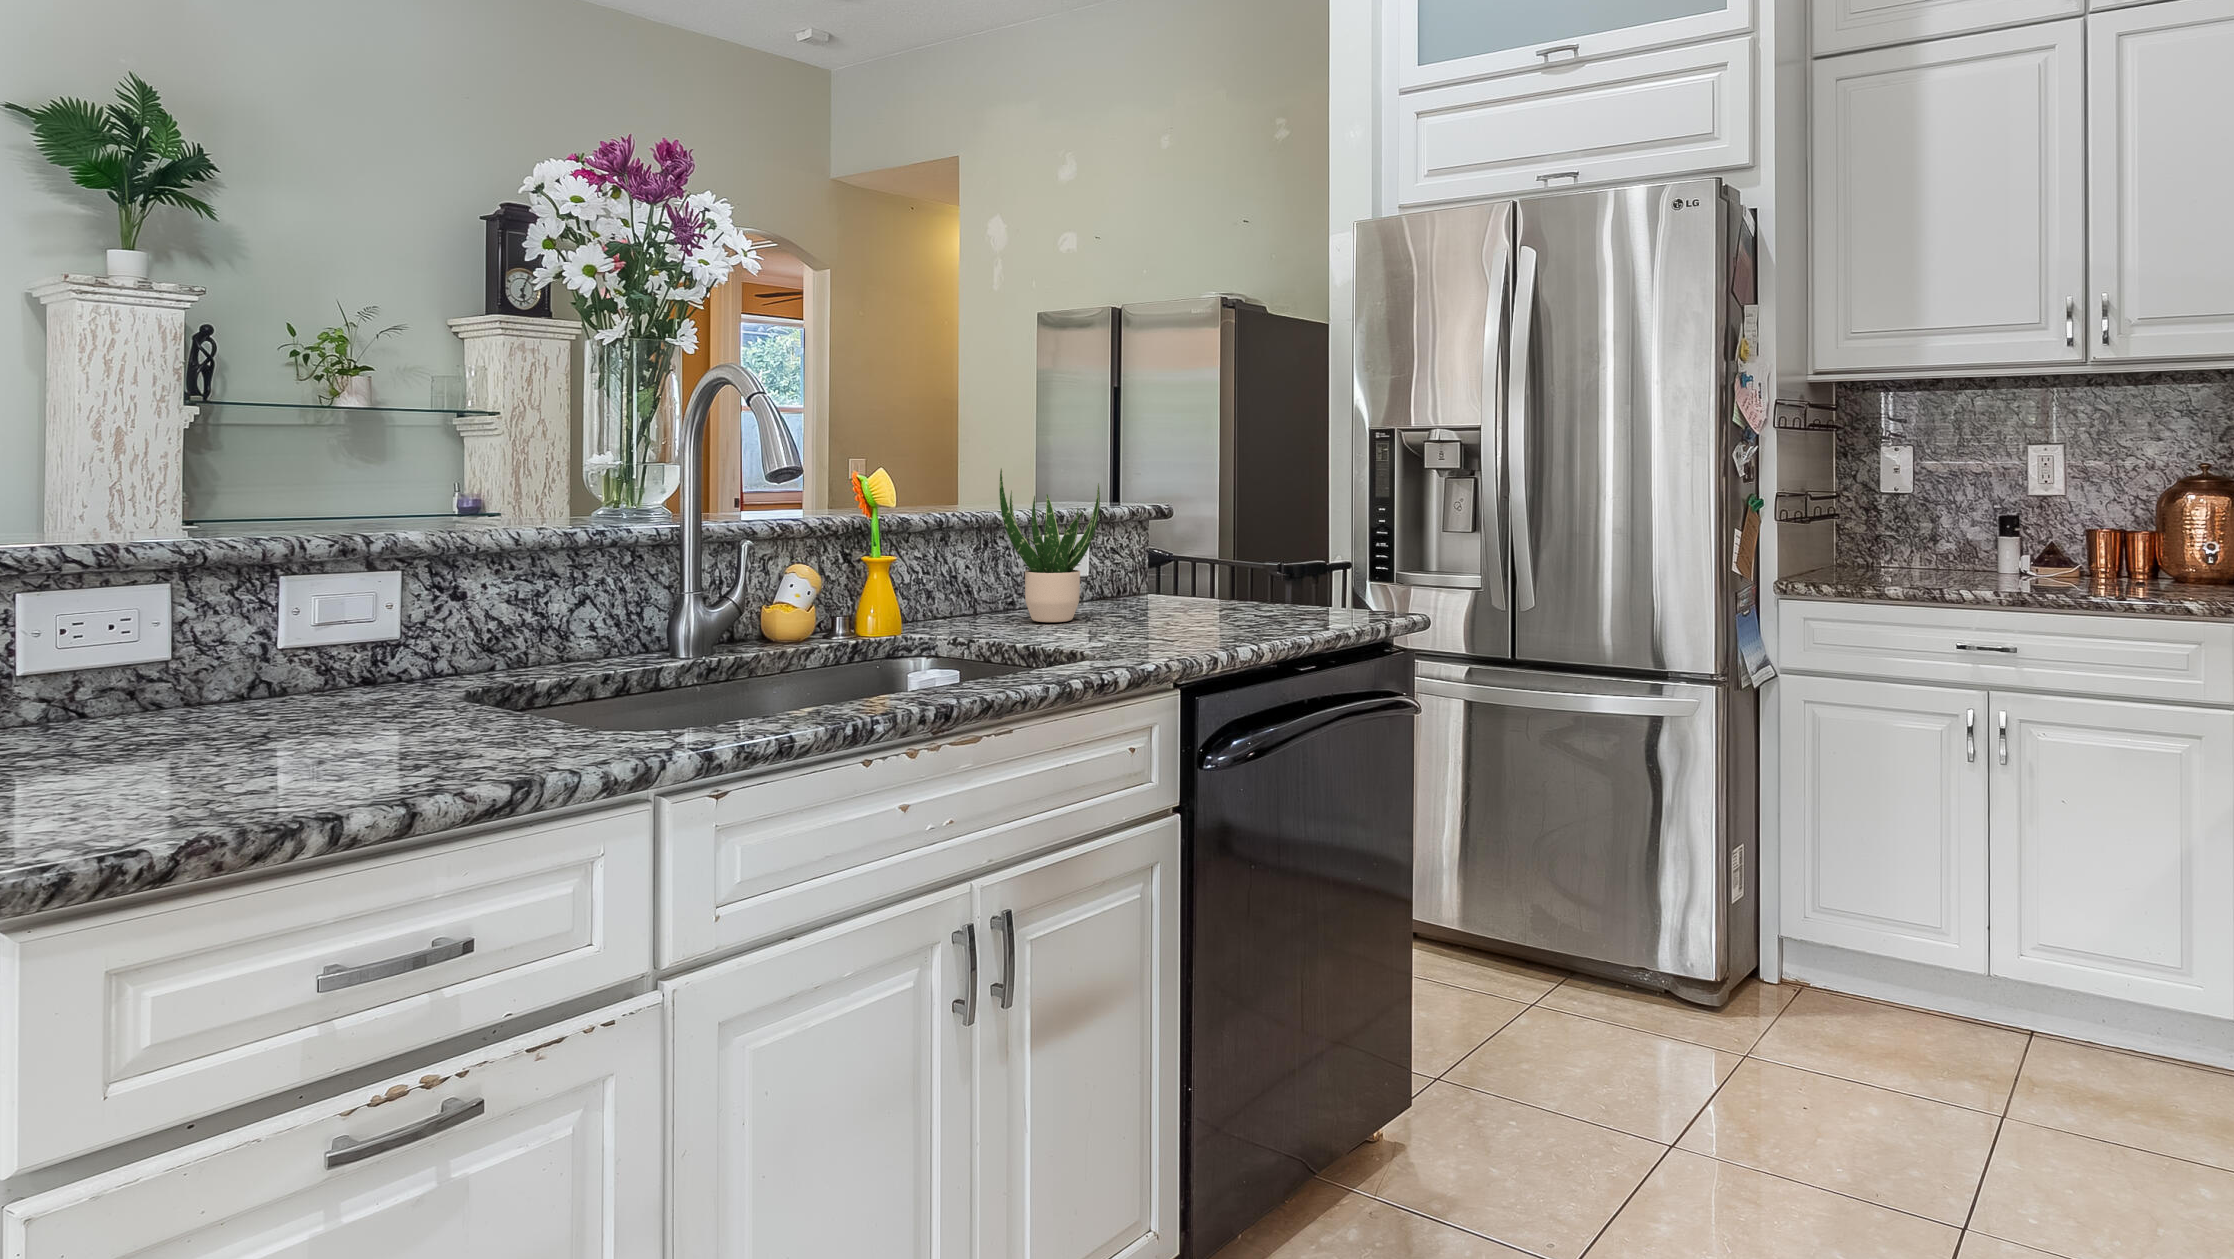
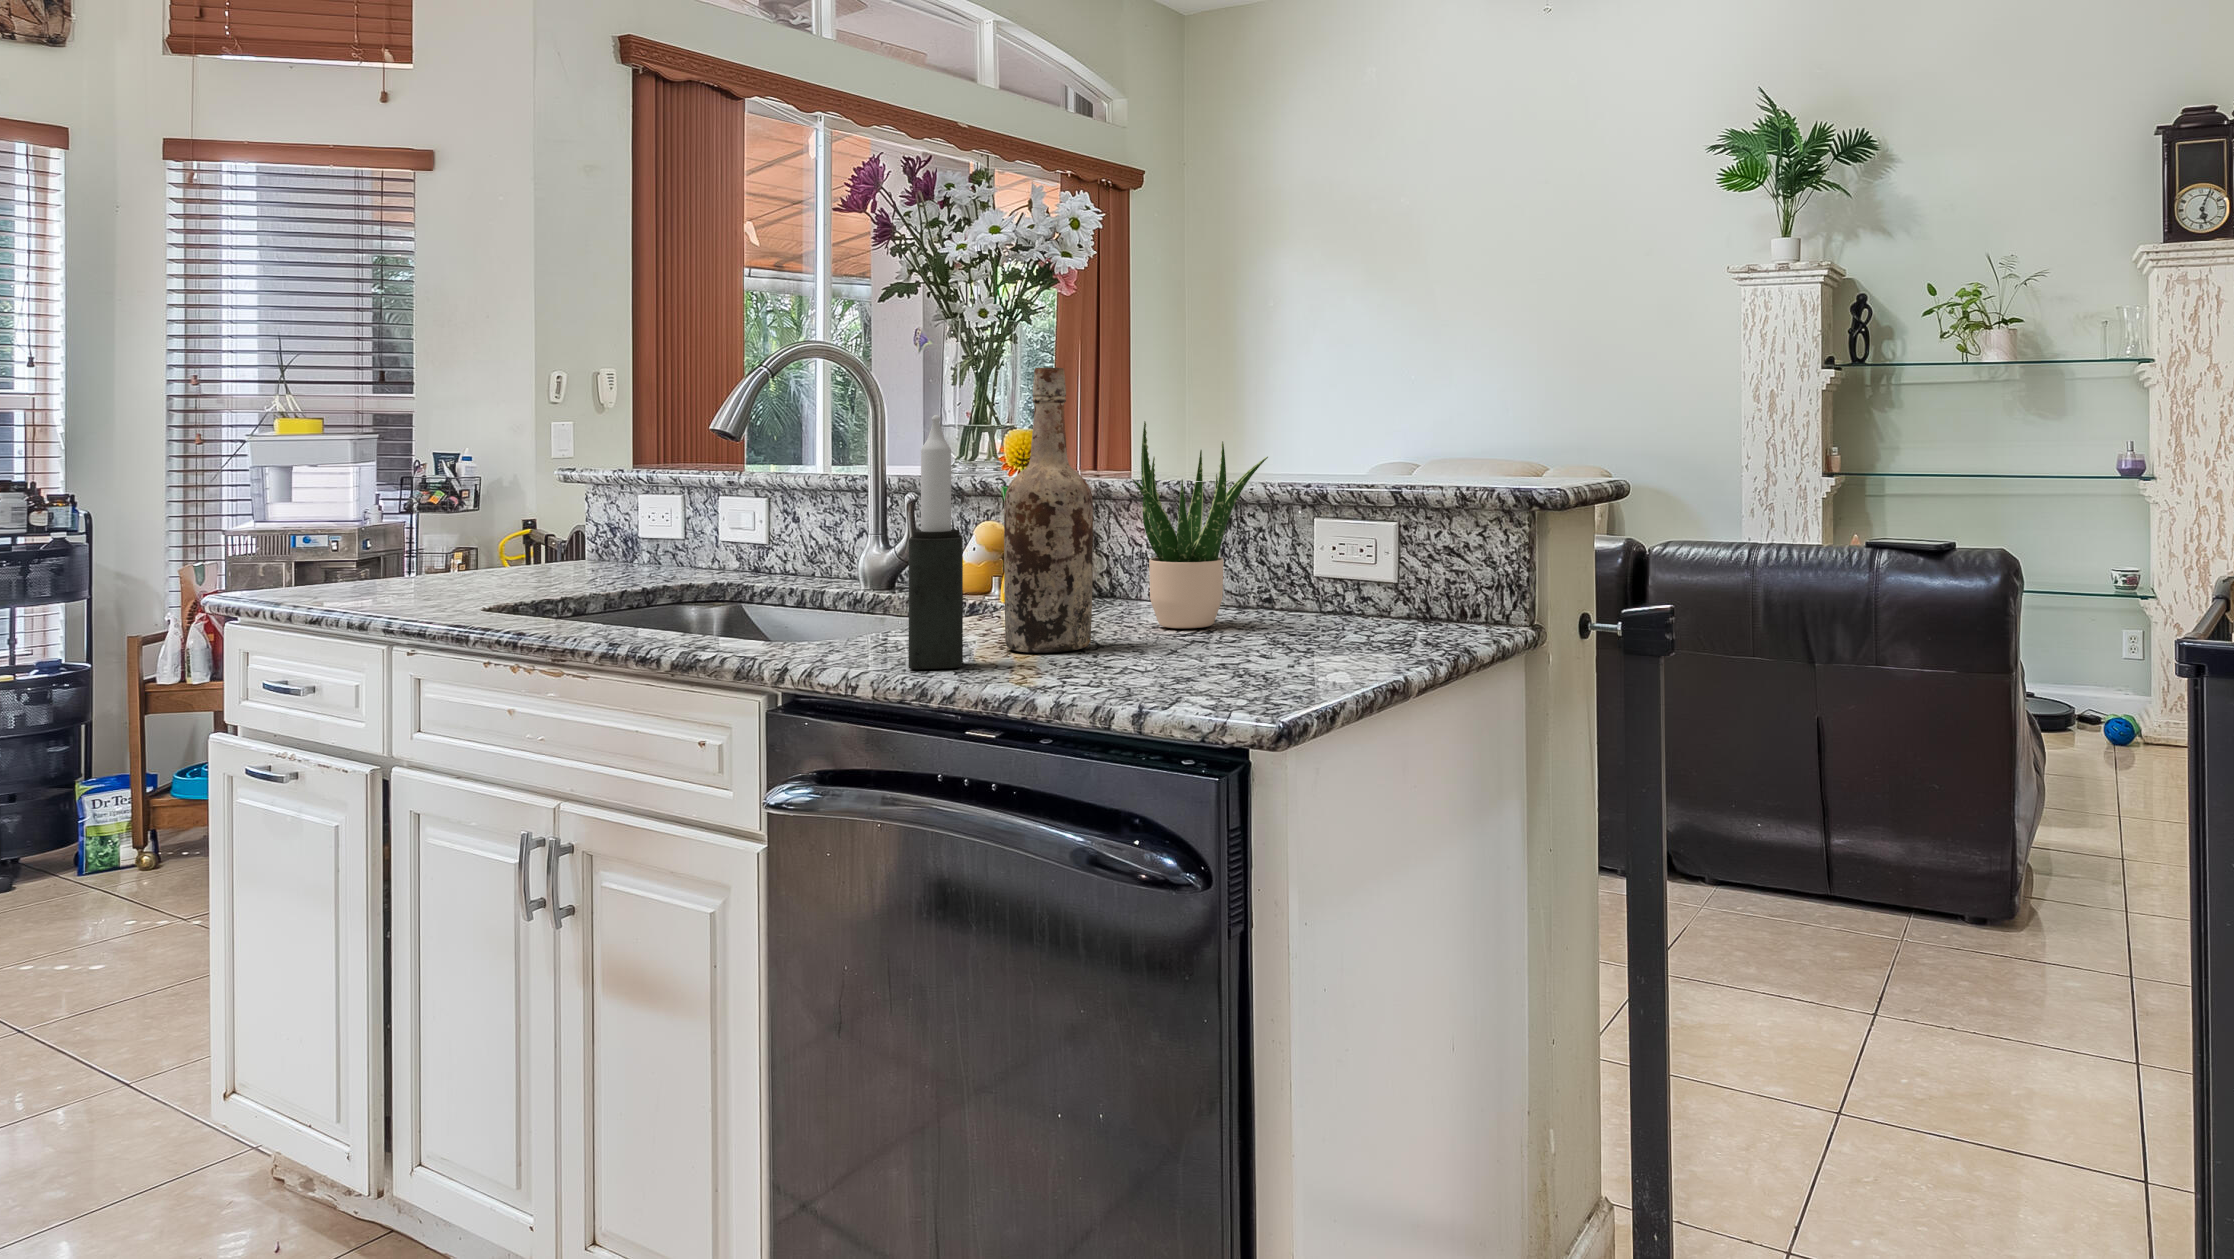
wine bottle: none [1127,432,1188,634] -> present [1004,368,1093,653]
candle: none [1218,466,1255,641] -> present [909,415,963,669]

